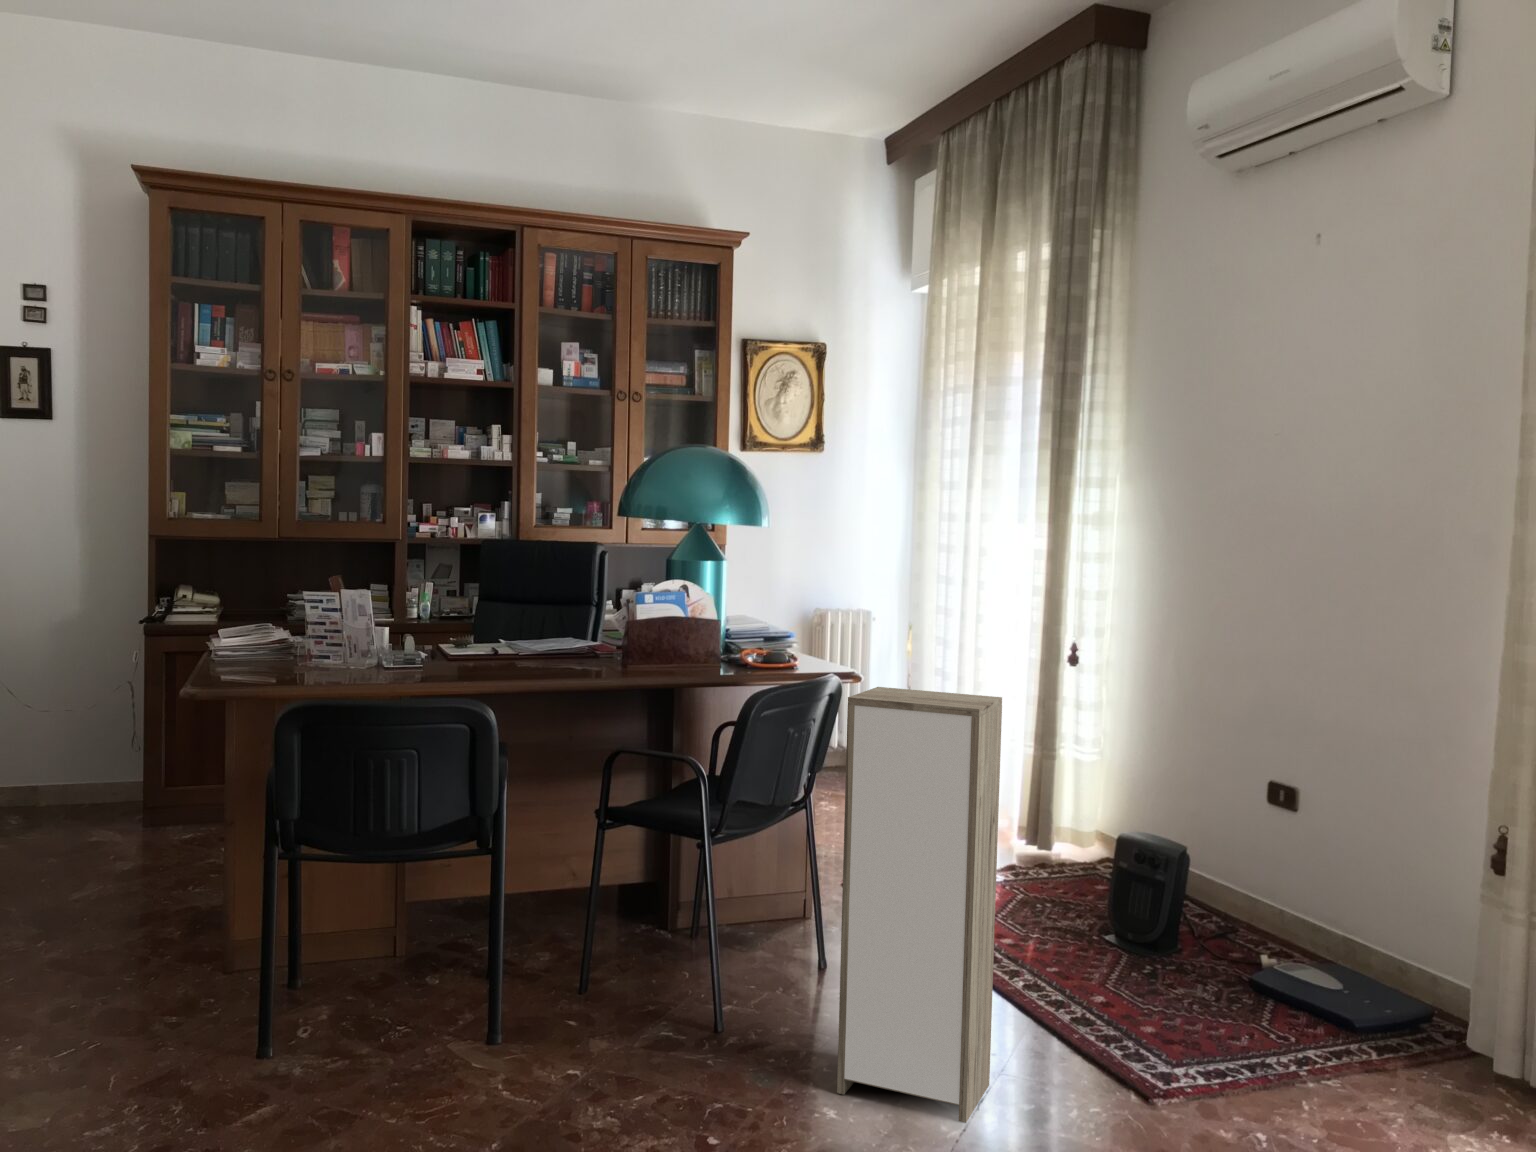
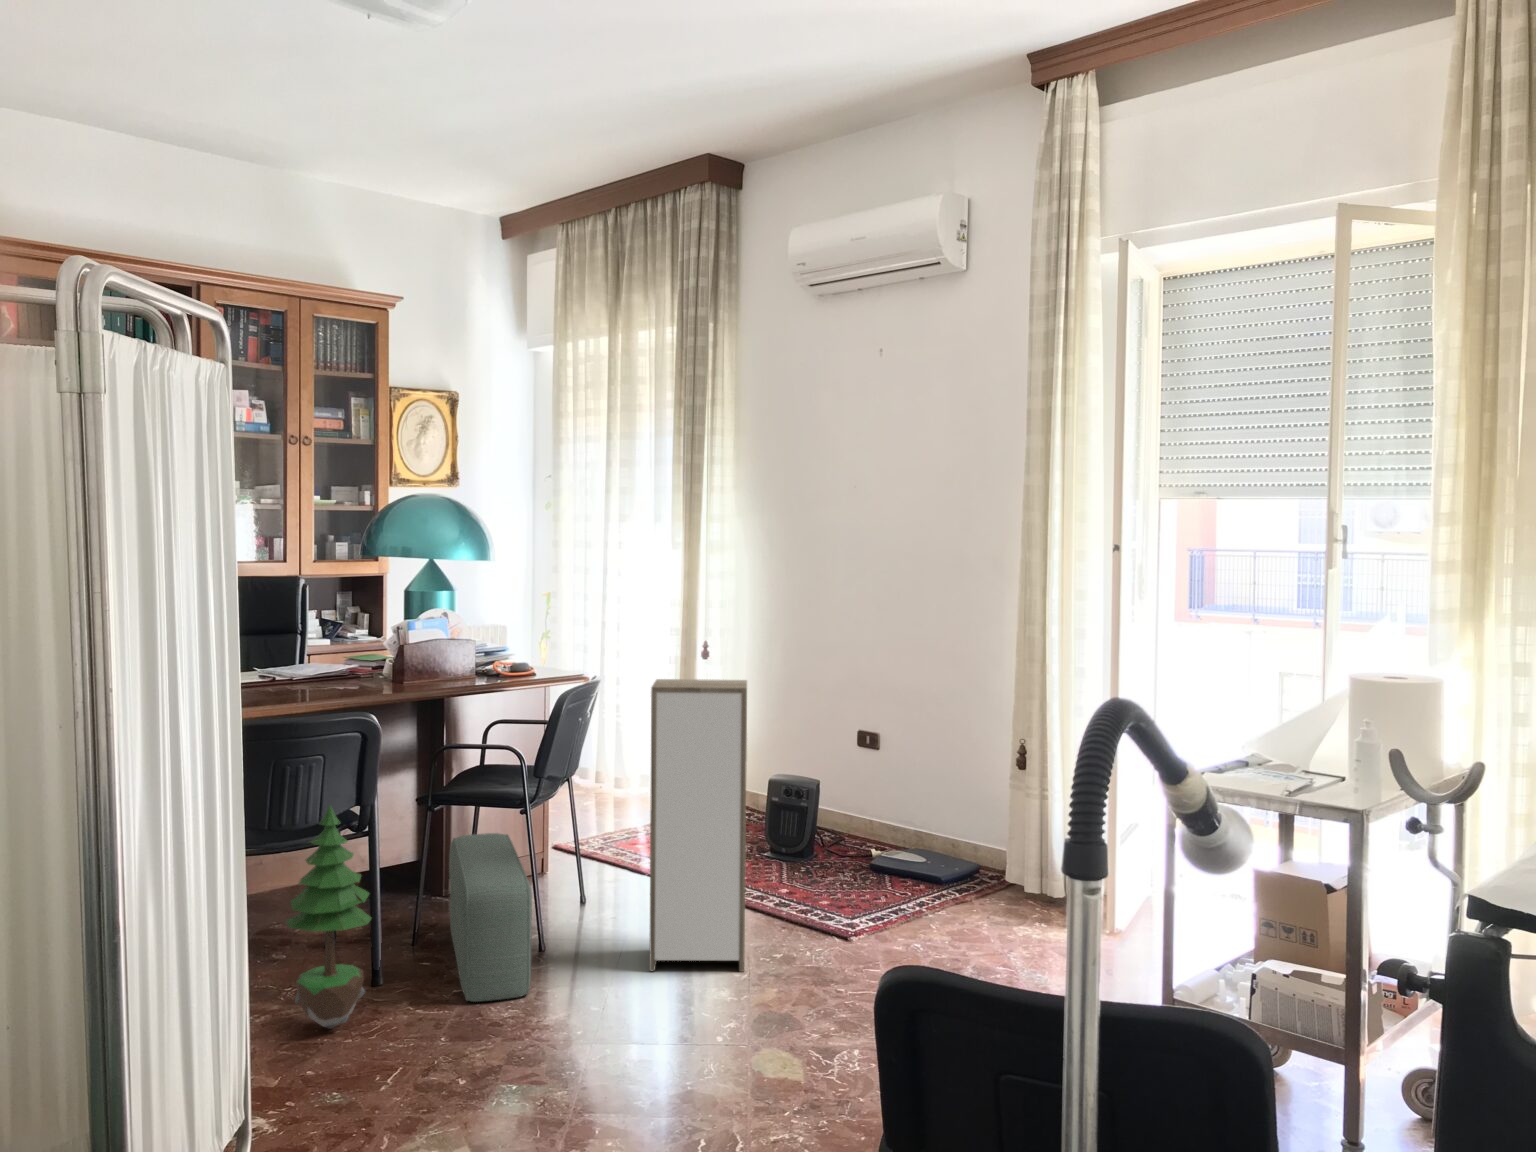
potted tree: none [358,813,465,1094] -> present [286,805,371,1029]
pouf: none [582,866,715,1097] -> present [449,833,532,1002]

